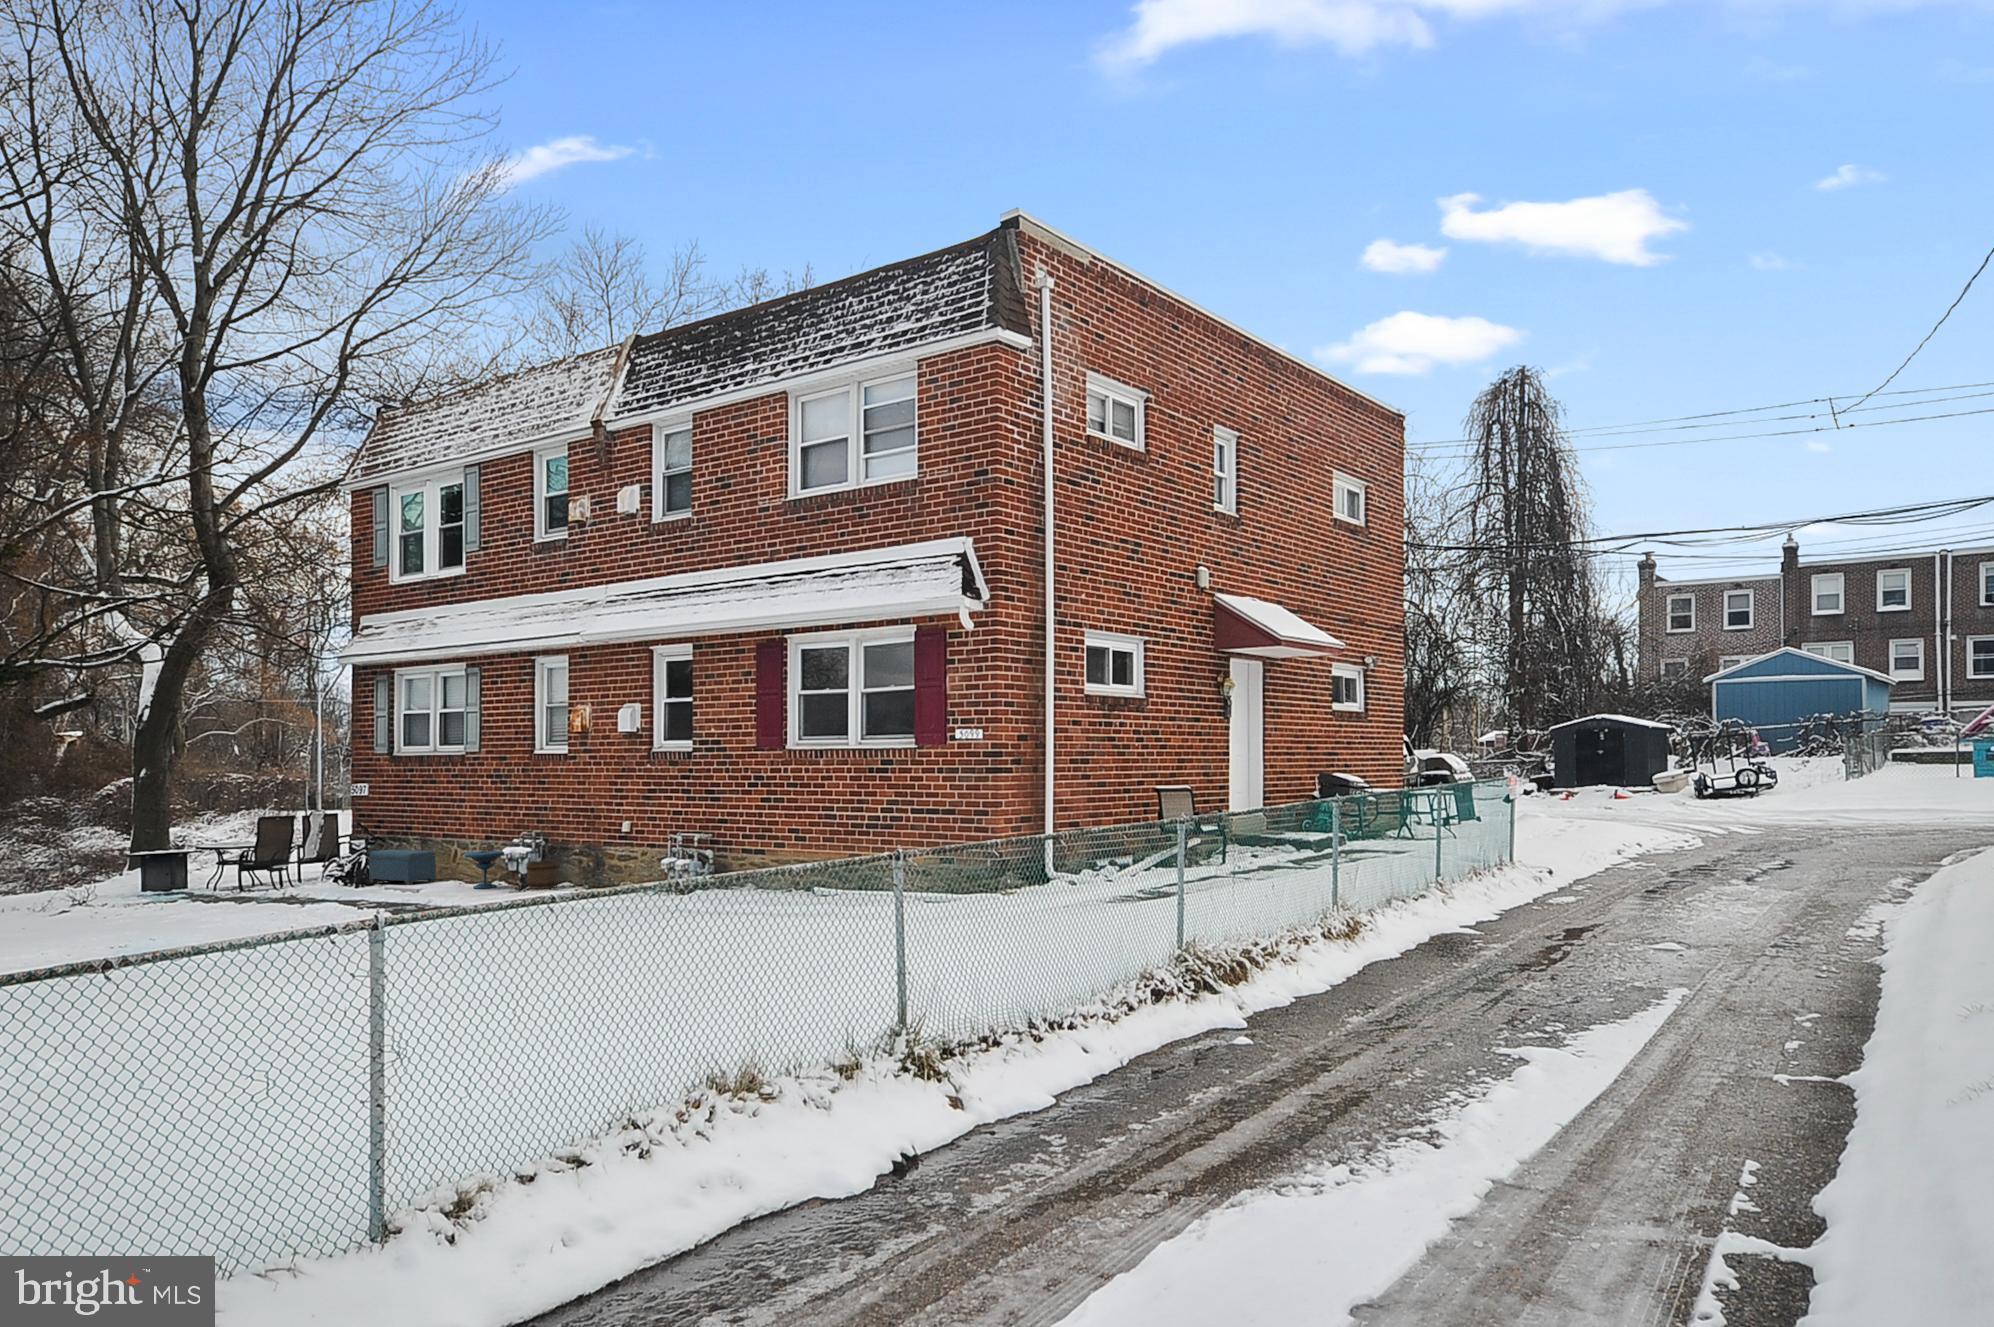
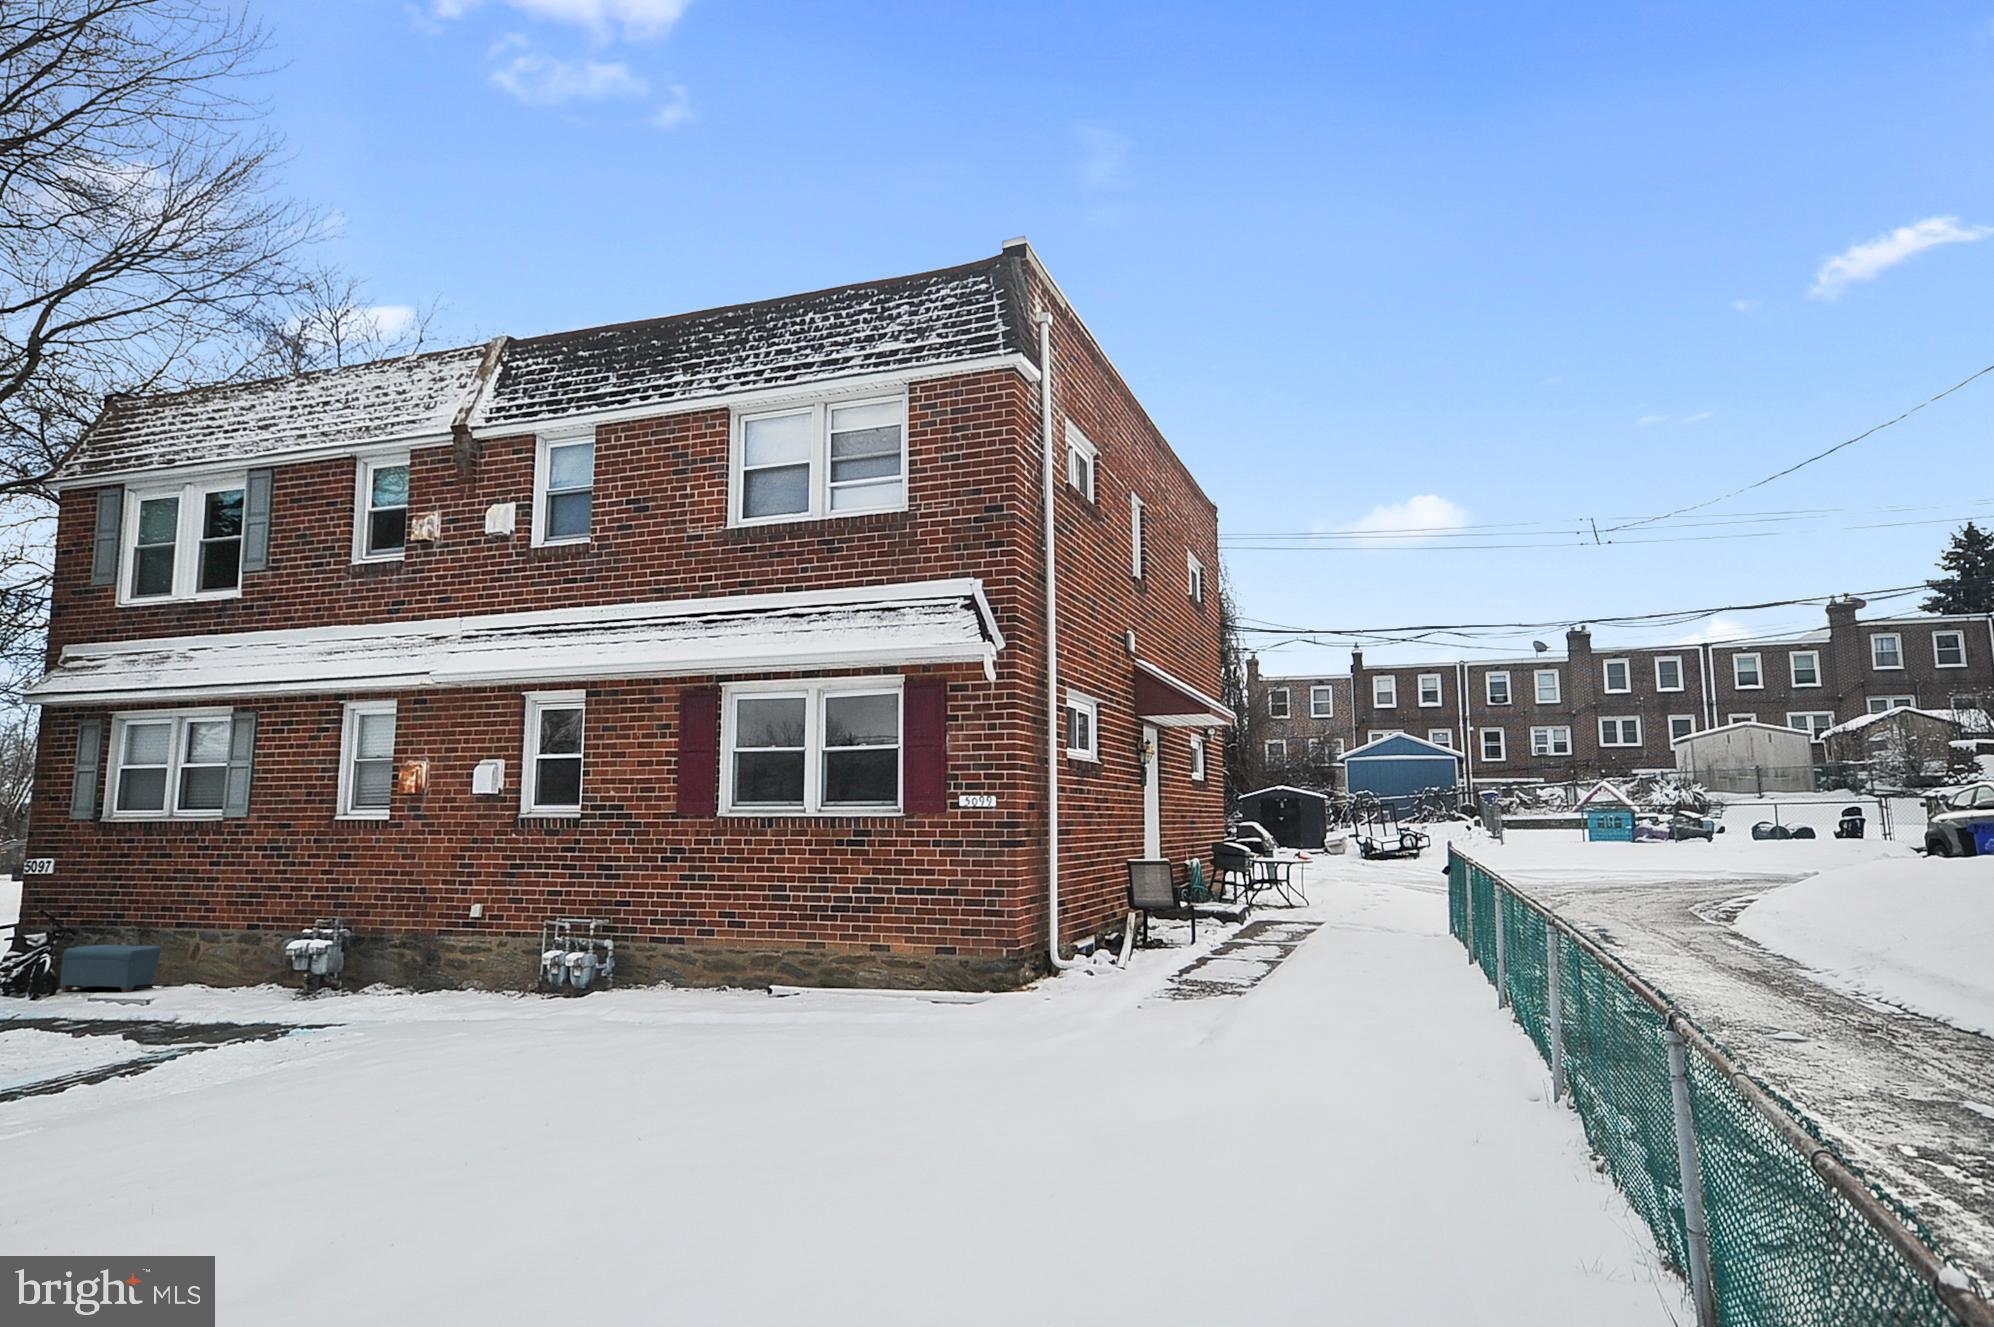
side table: present [464,845,504,889] -> none [228,936,287,996]
bucket: present [526,859,560,889] -> none [322,952,371,994]

